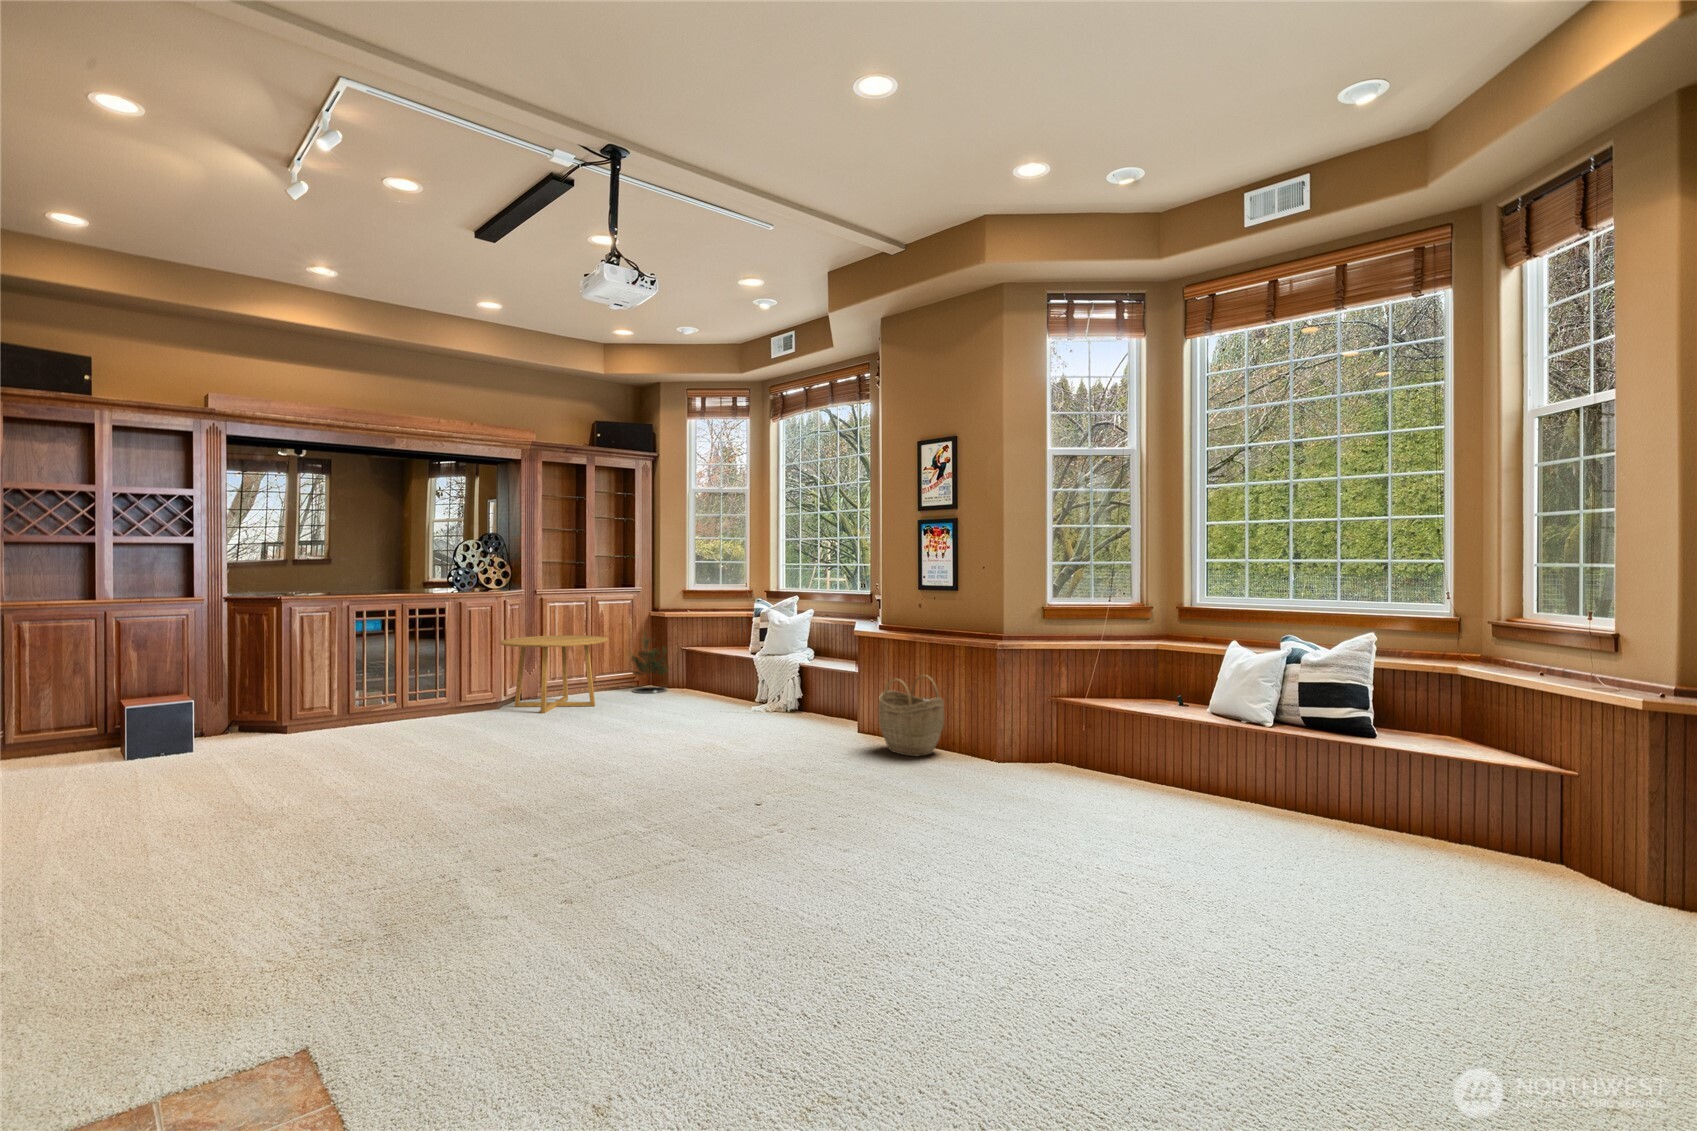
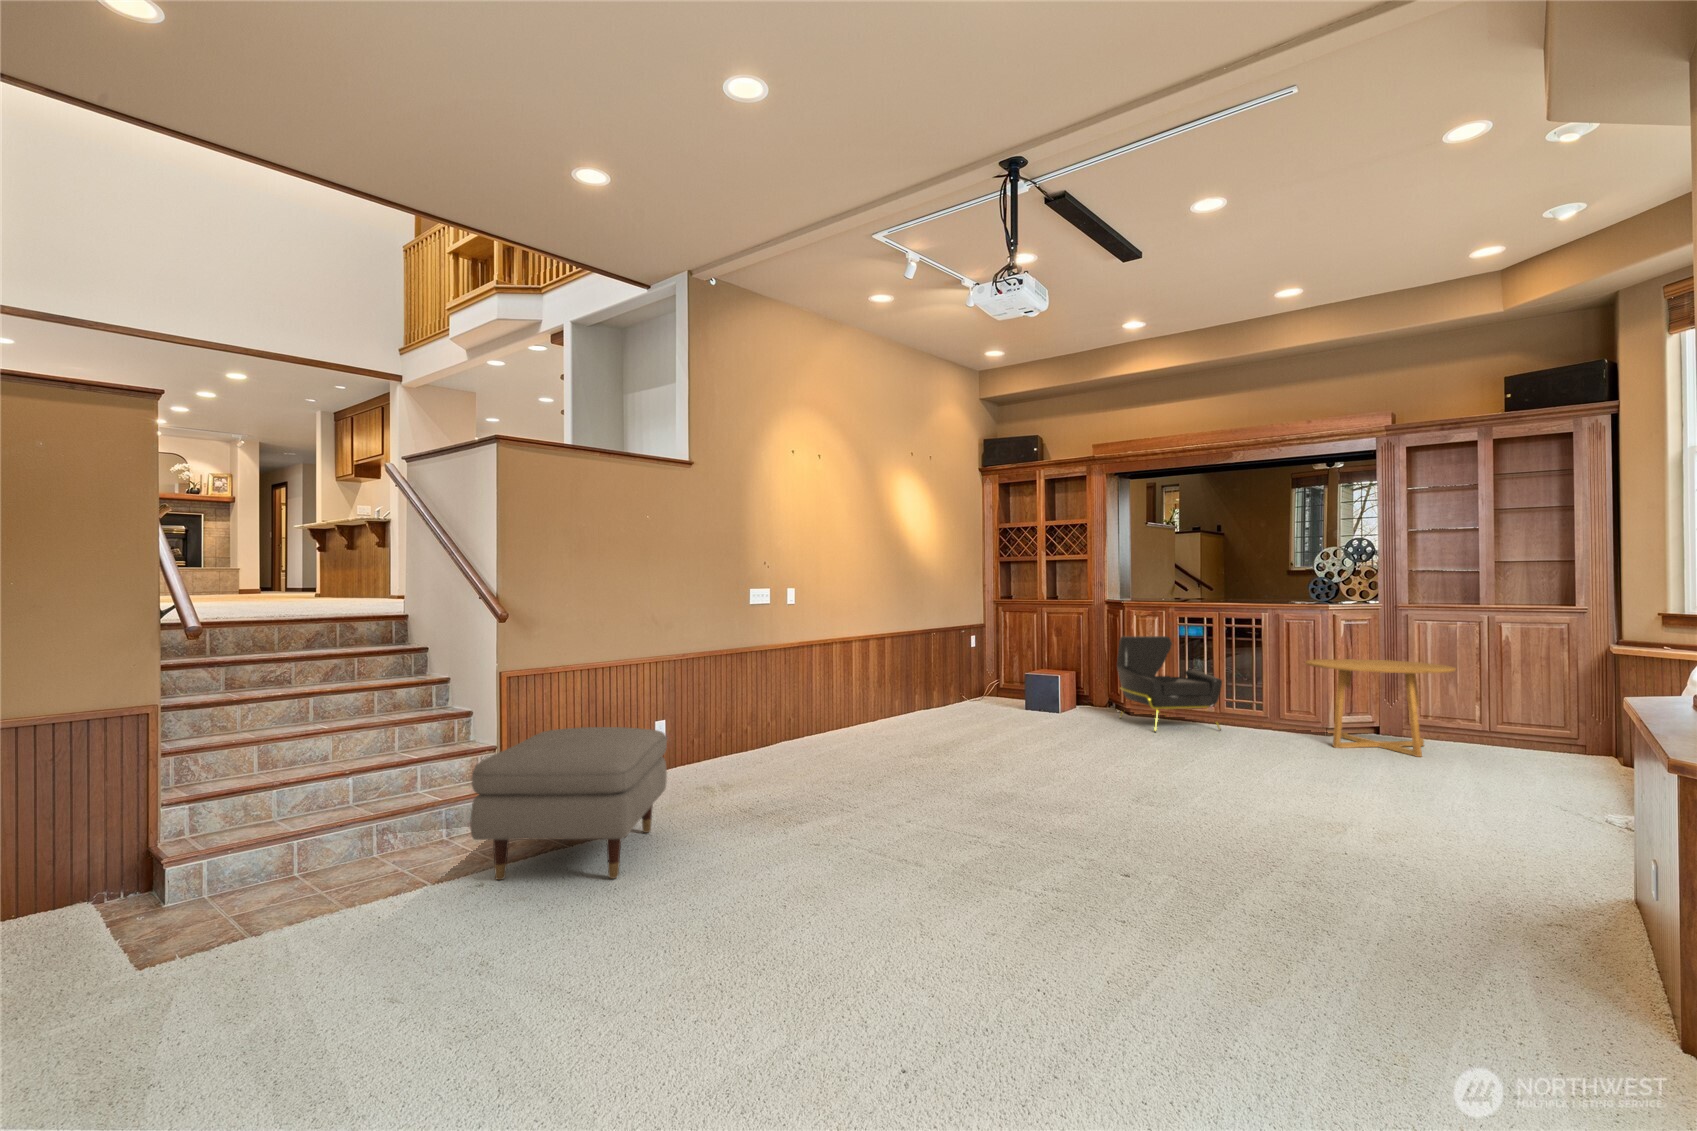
armchair: none [311,634,439,738] -> present [1117,636,1222,731]
potted tree: present [632,636,669,693] -> none [1536,671,1626,771]
woven basket: present [879,675,944,756] -> none [1481,773,1635,965]
ottoman: none [490,821,801,1059] -> present [470,727,667,880]

